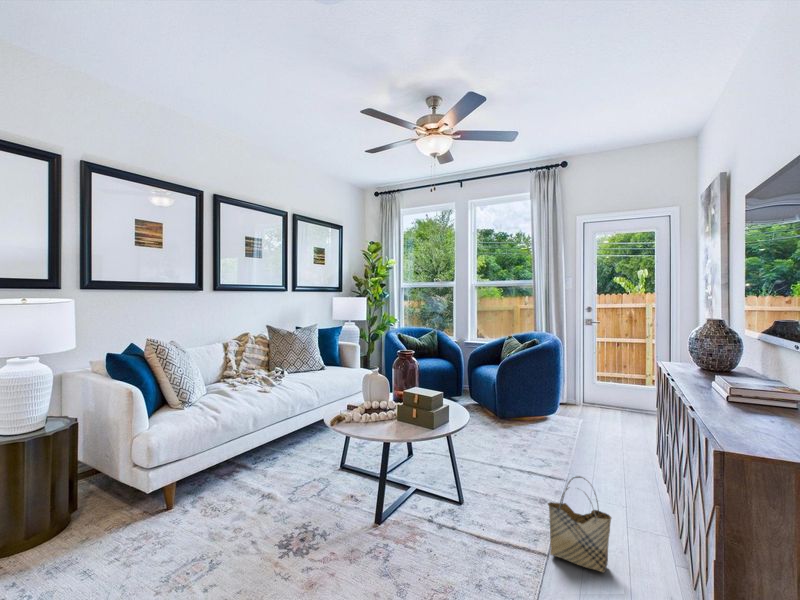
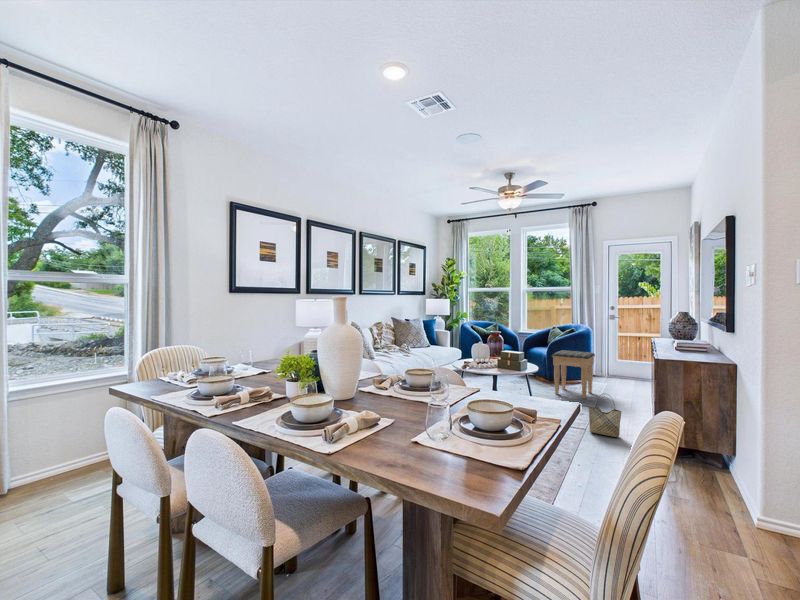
footstool: none [499,374,565,453] -> present [552,350,595,398]

